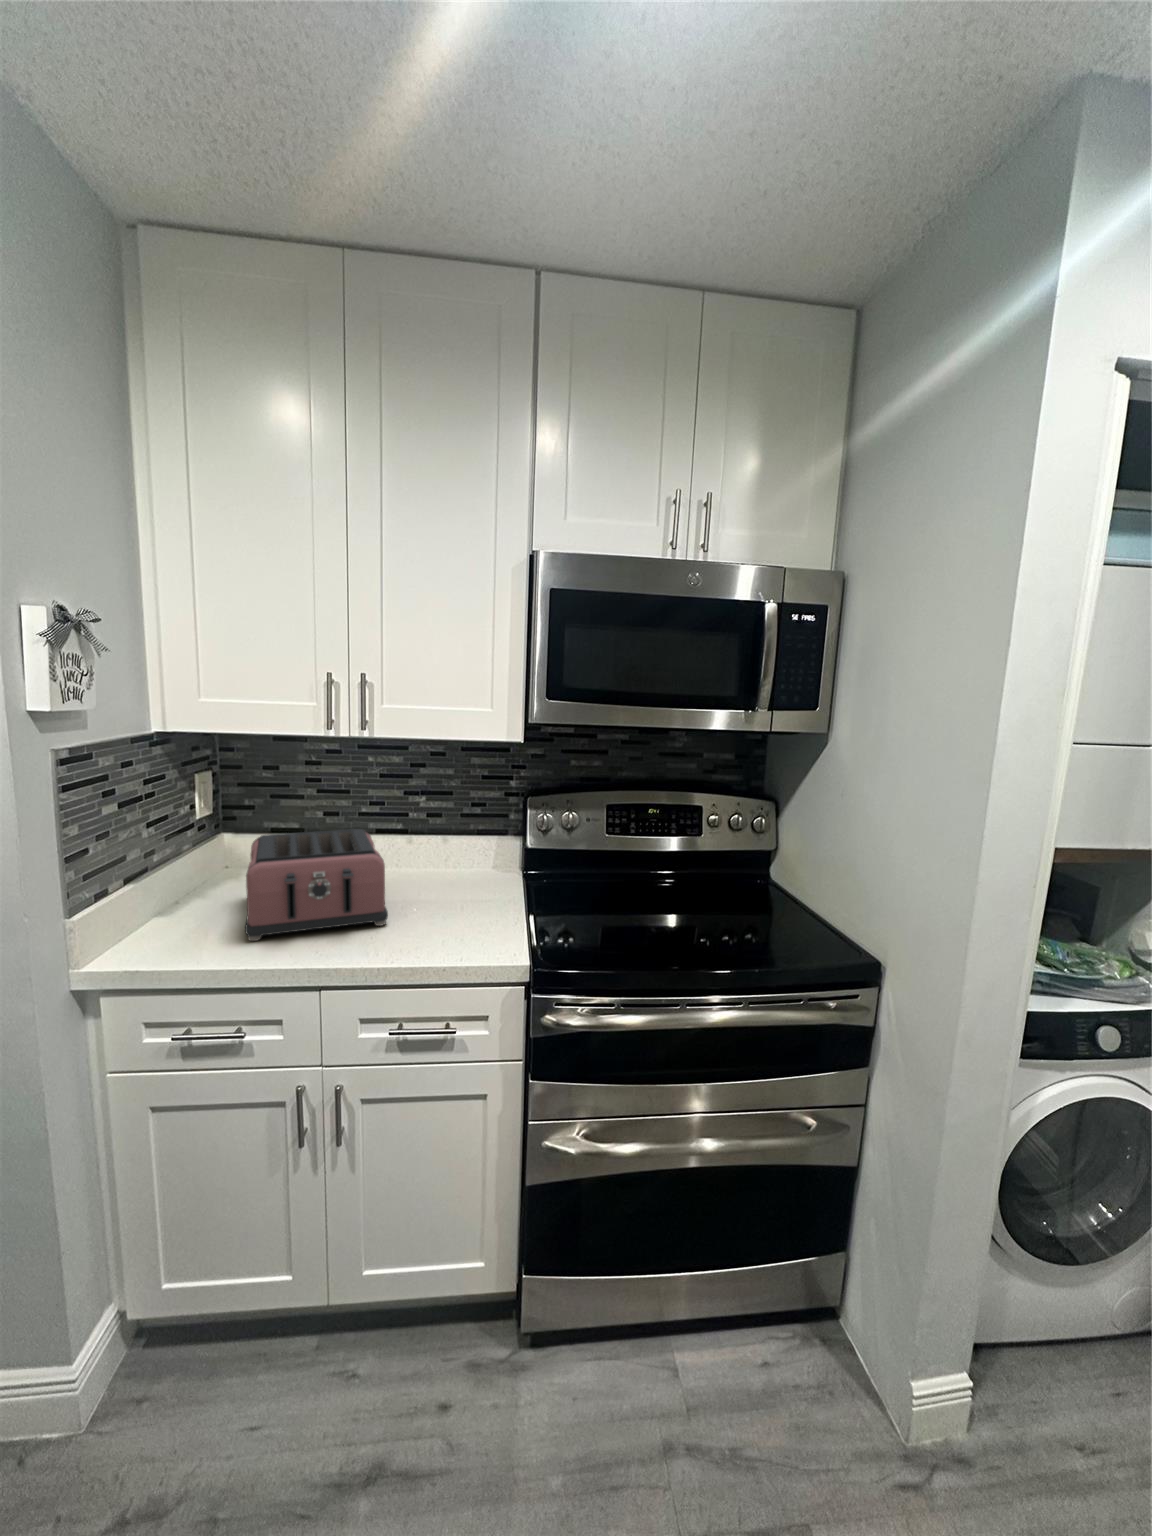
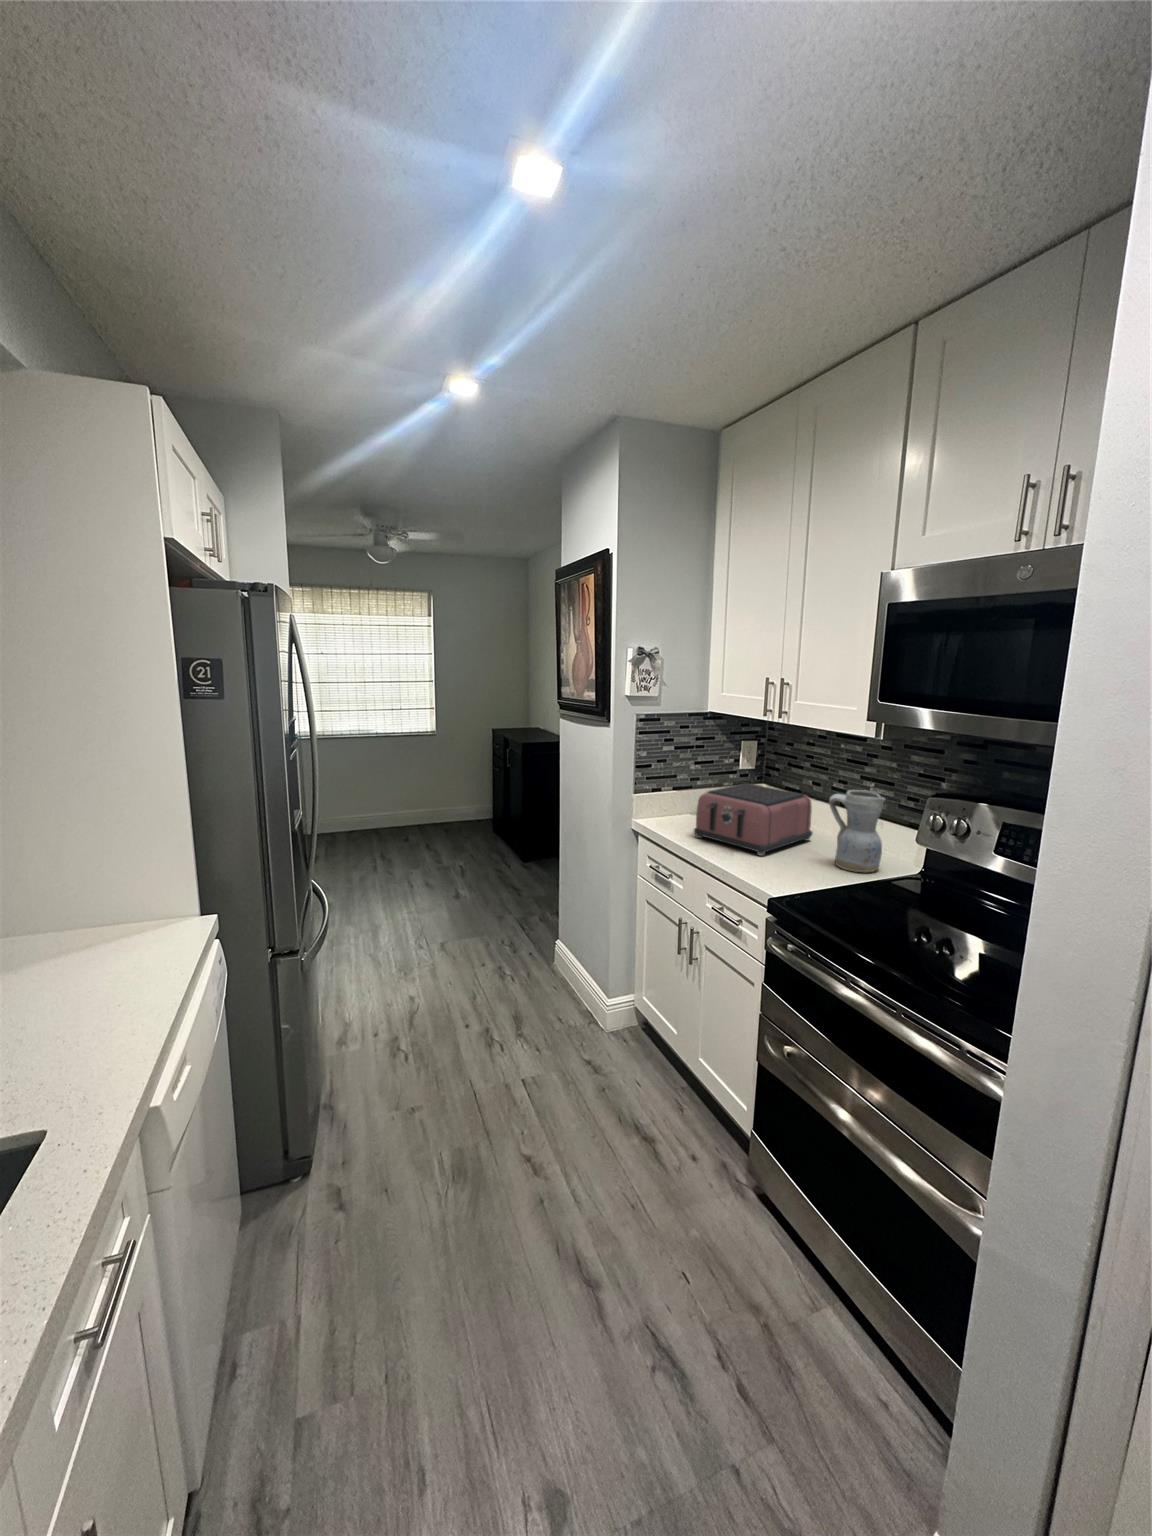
ceramic pitcher: none [441,805,500,902] -> present [829,790,885,872]

